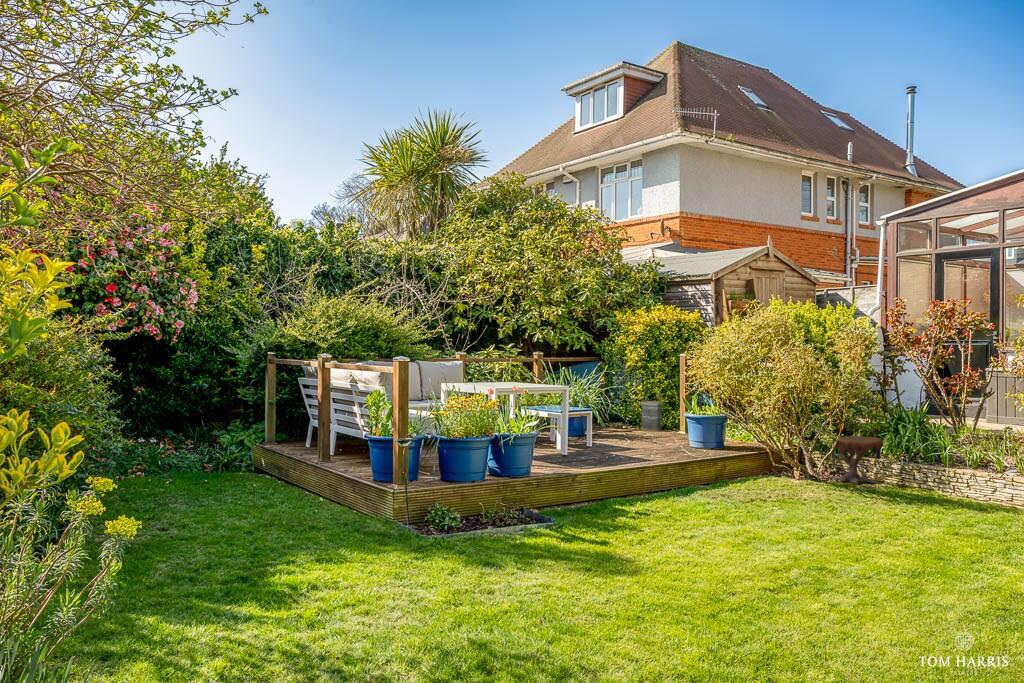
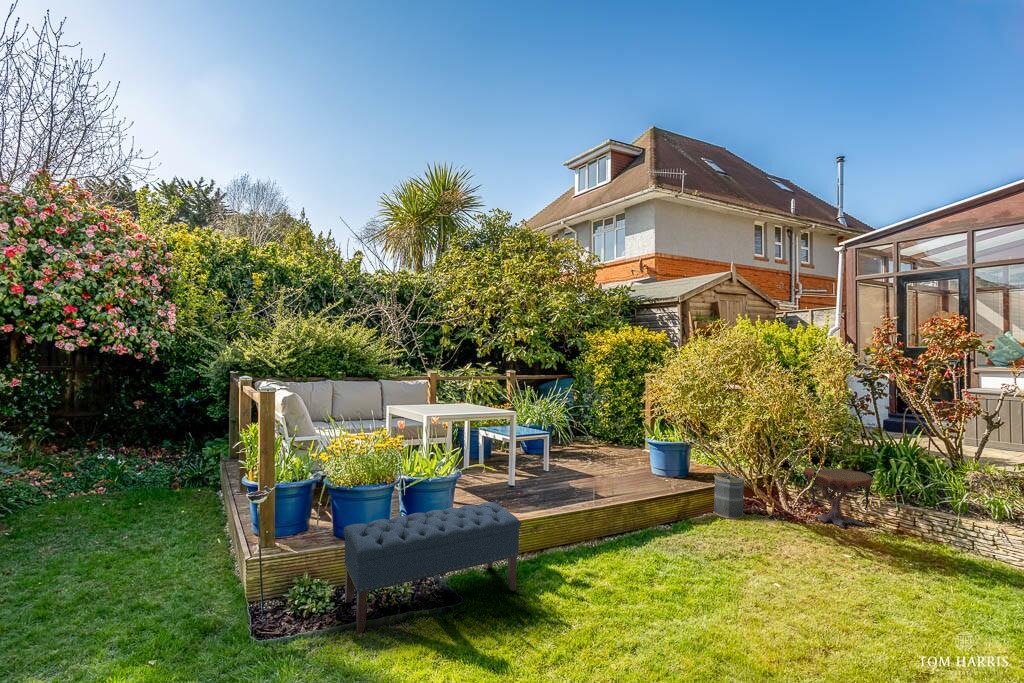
basket: present [641,391,662,431] -> present [713,459,745,519]
bench: none [469,452,600,531] -> present [343,502,521,634]

